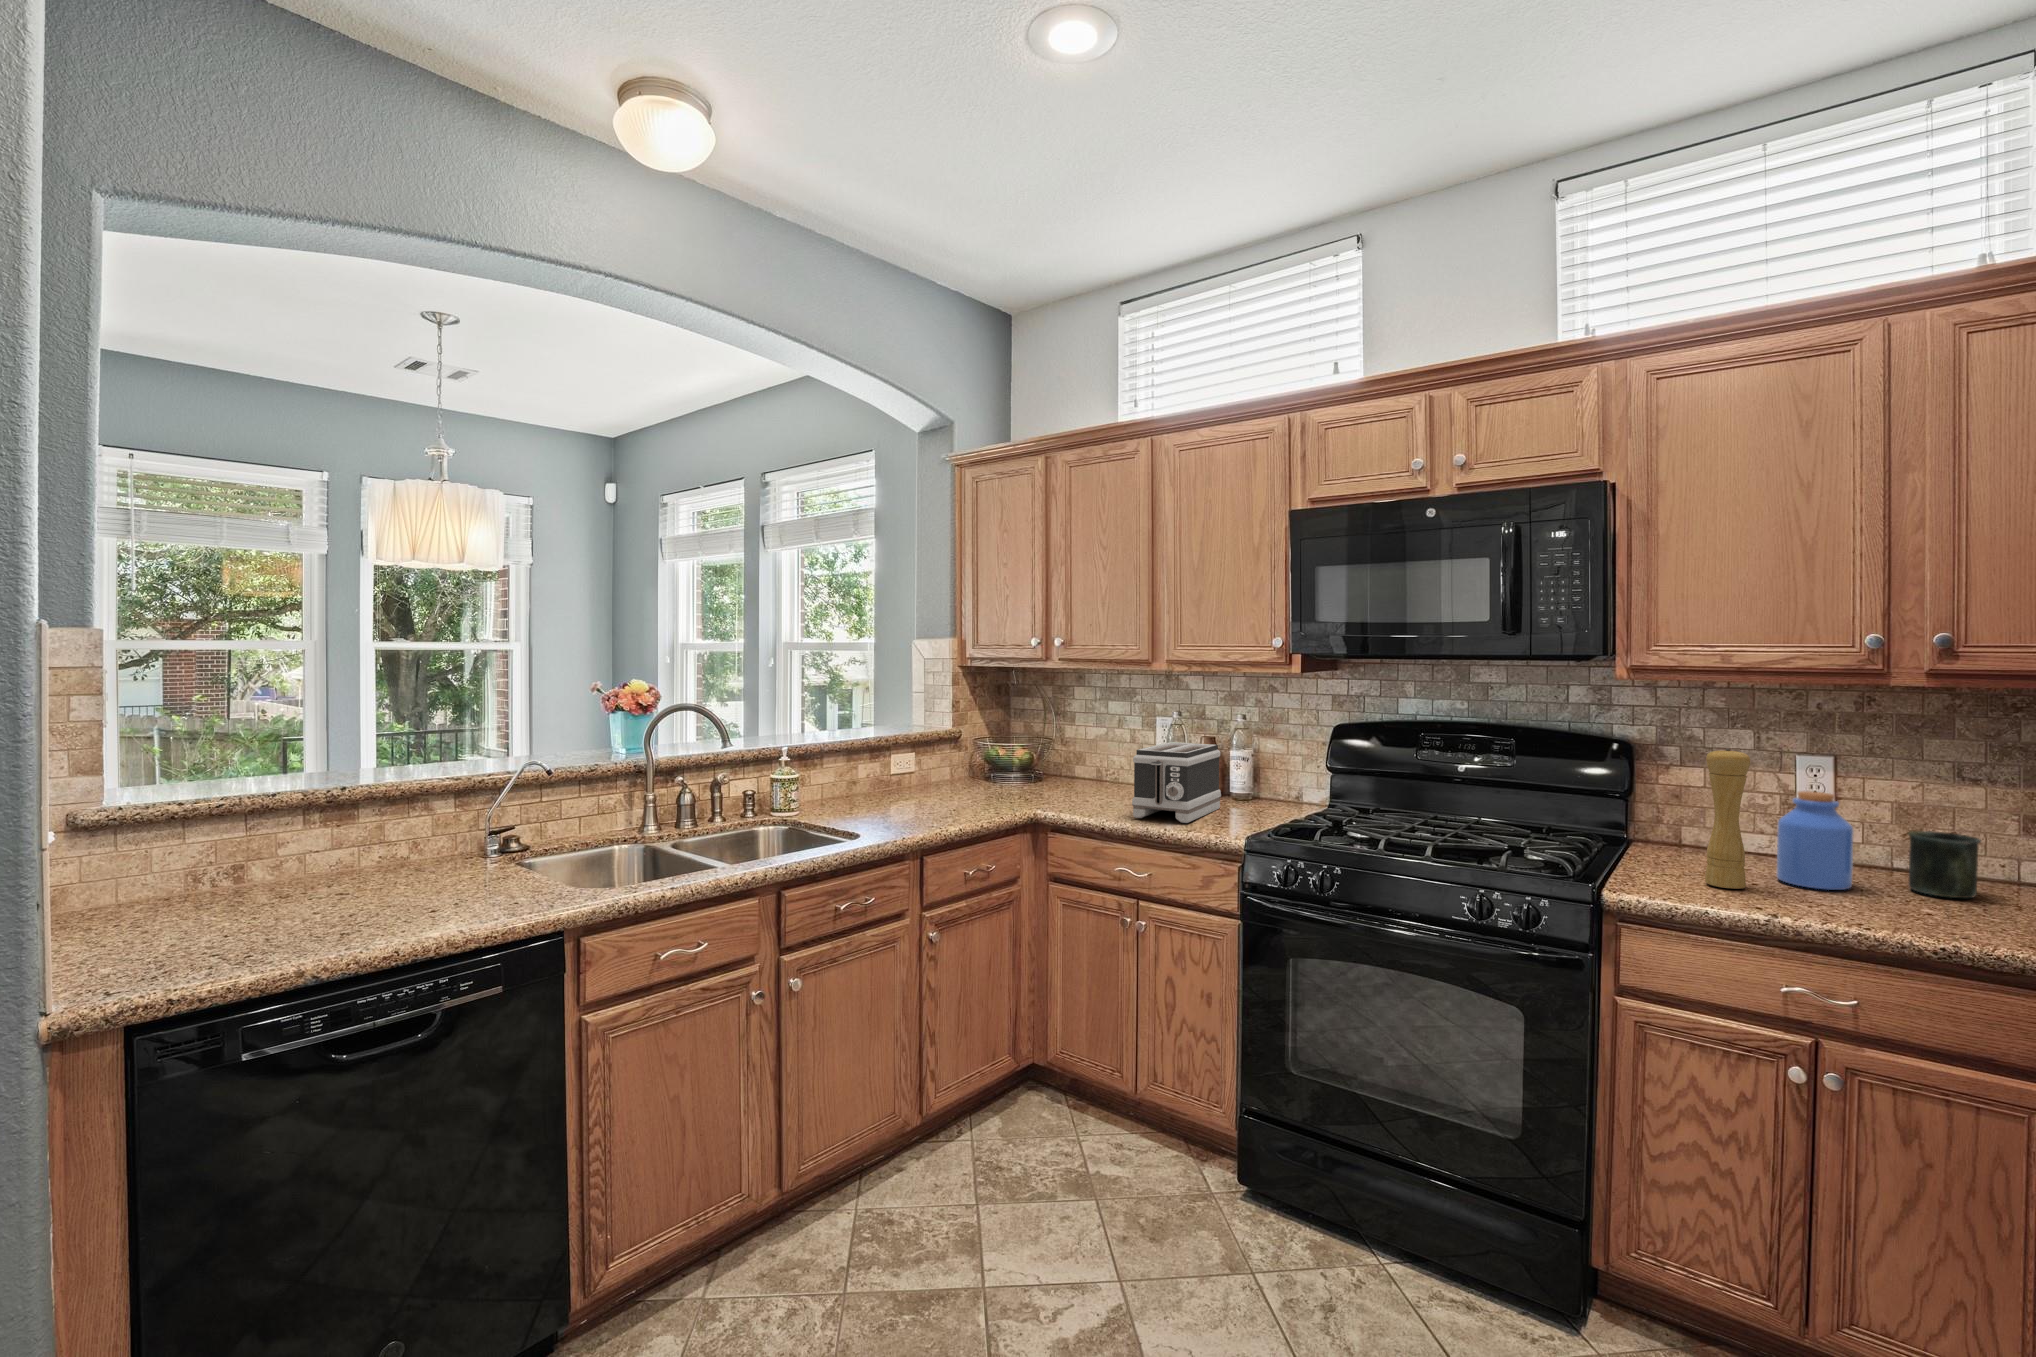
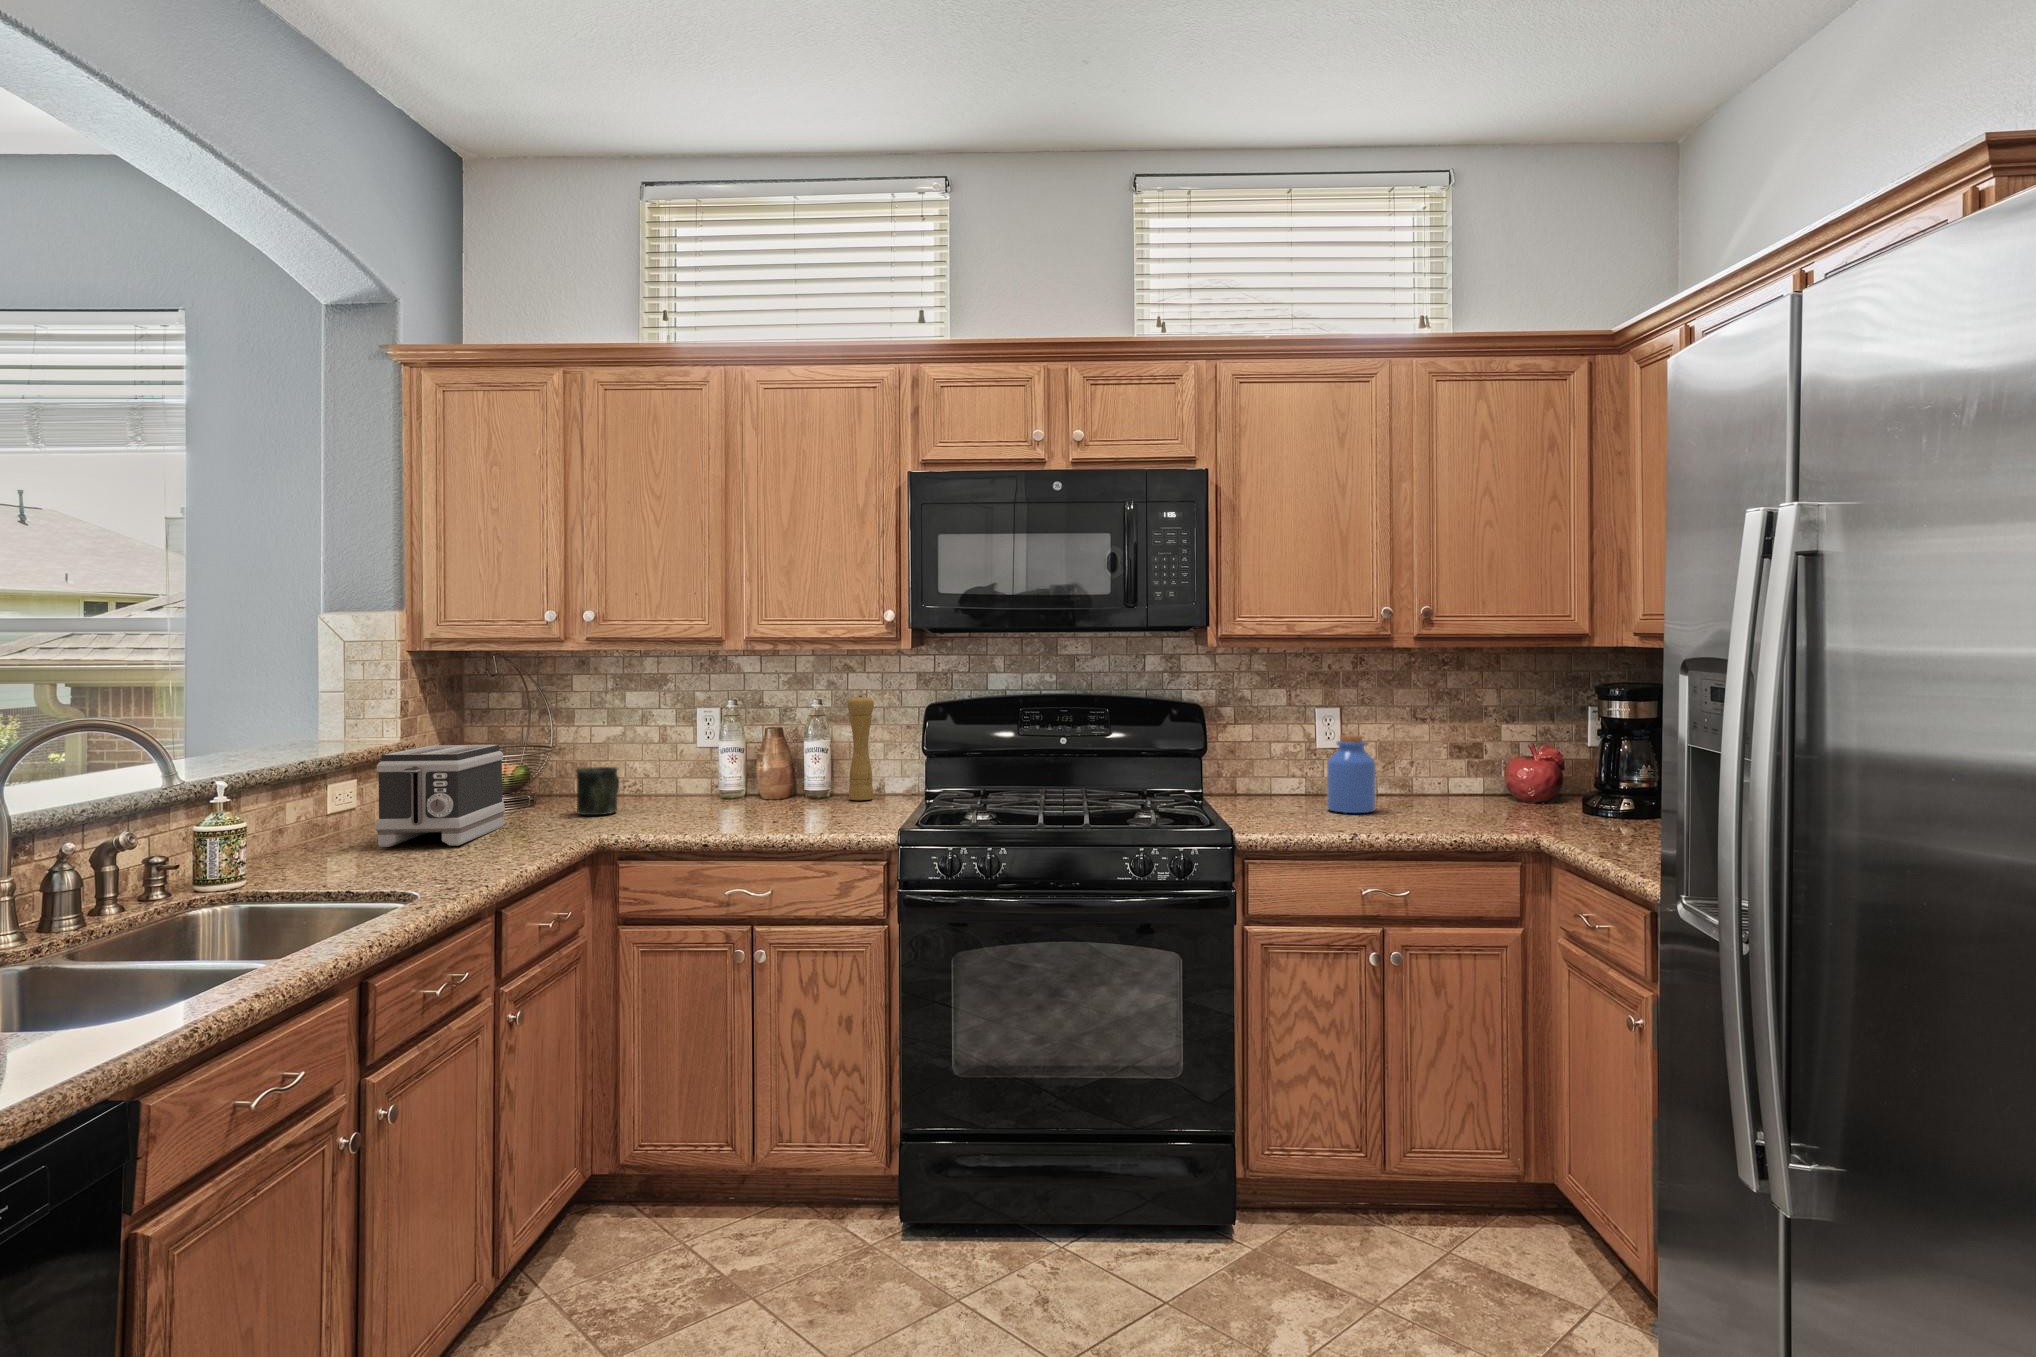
toaster: present [1132,742,1221,823] -> present [376,745,505,847]
pepper mill: present [1705,749,1750,889] -> present [848,696,874,800]
mug: present [1908,831,1981,898] -> present [576,767,619,815]

